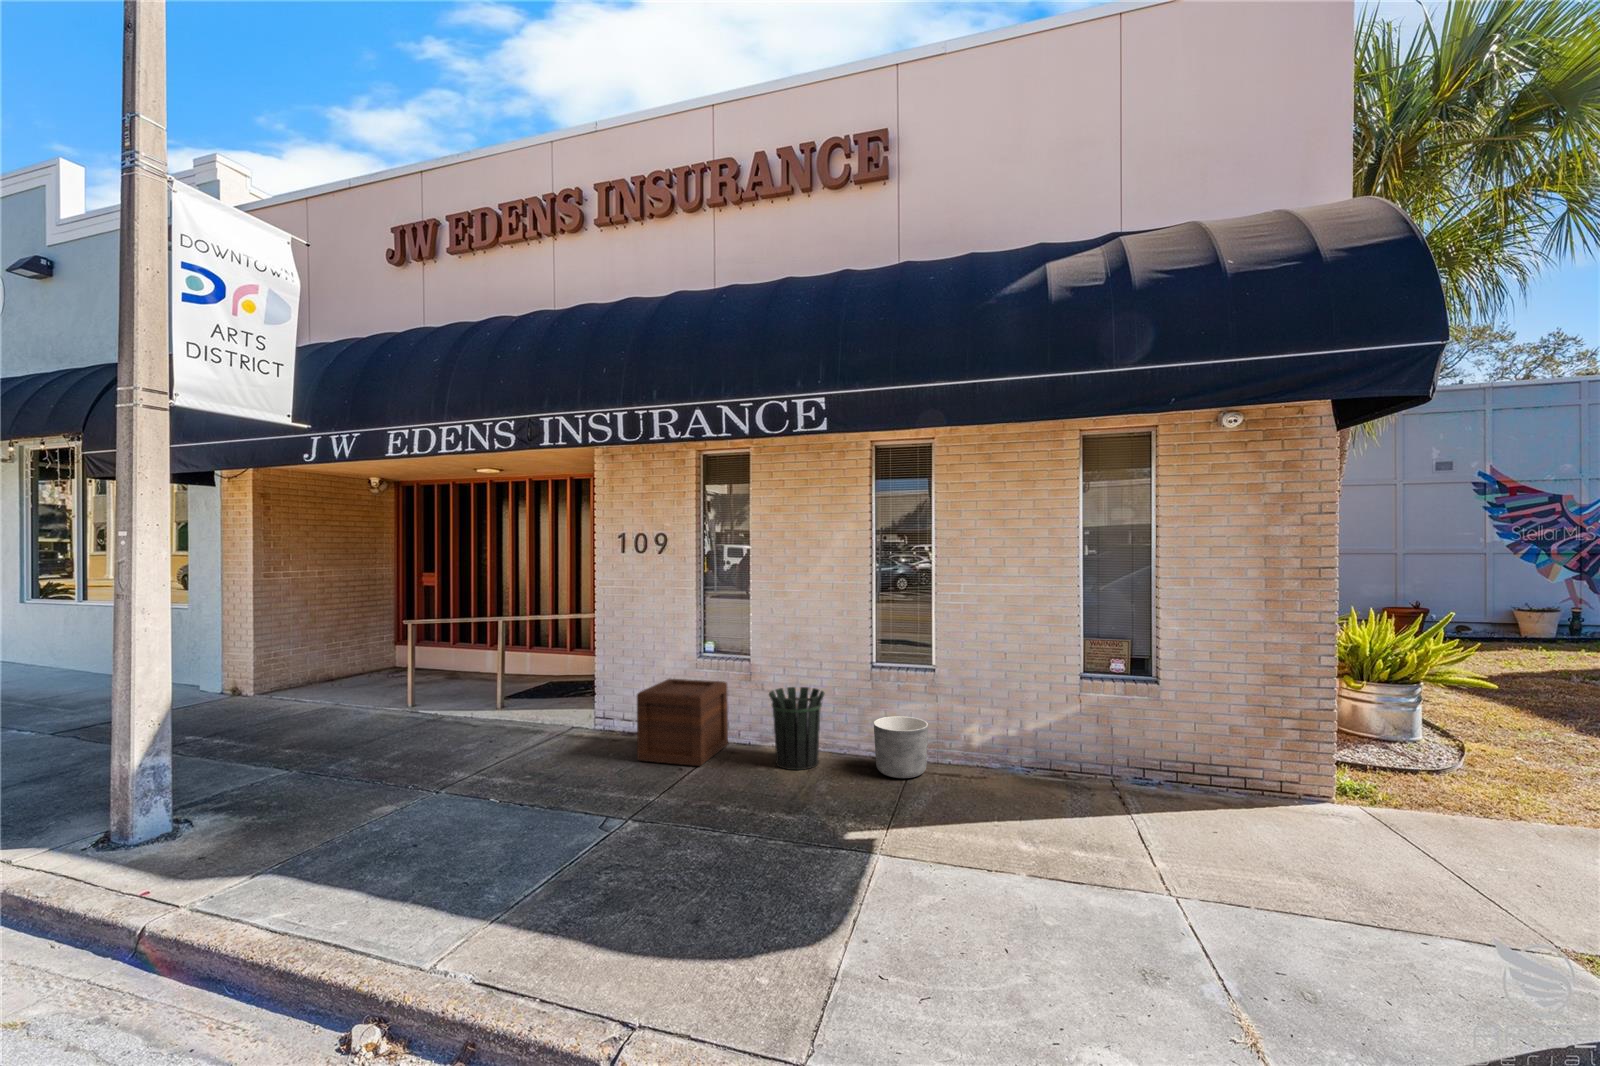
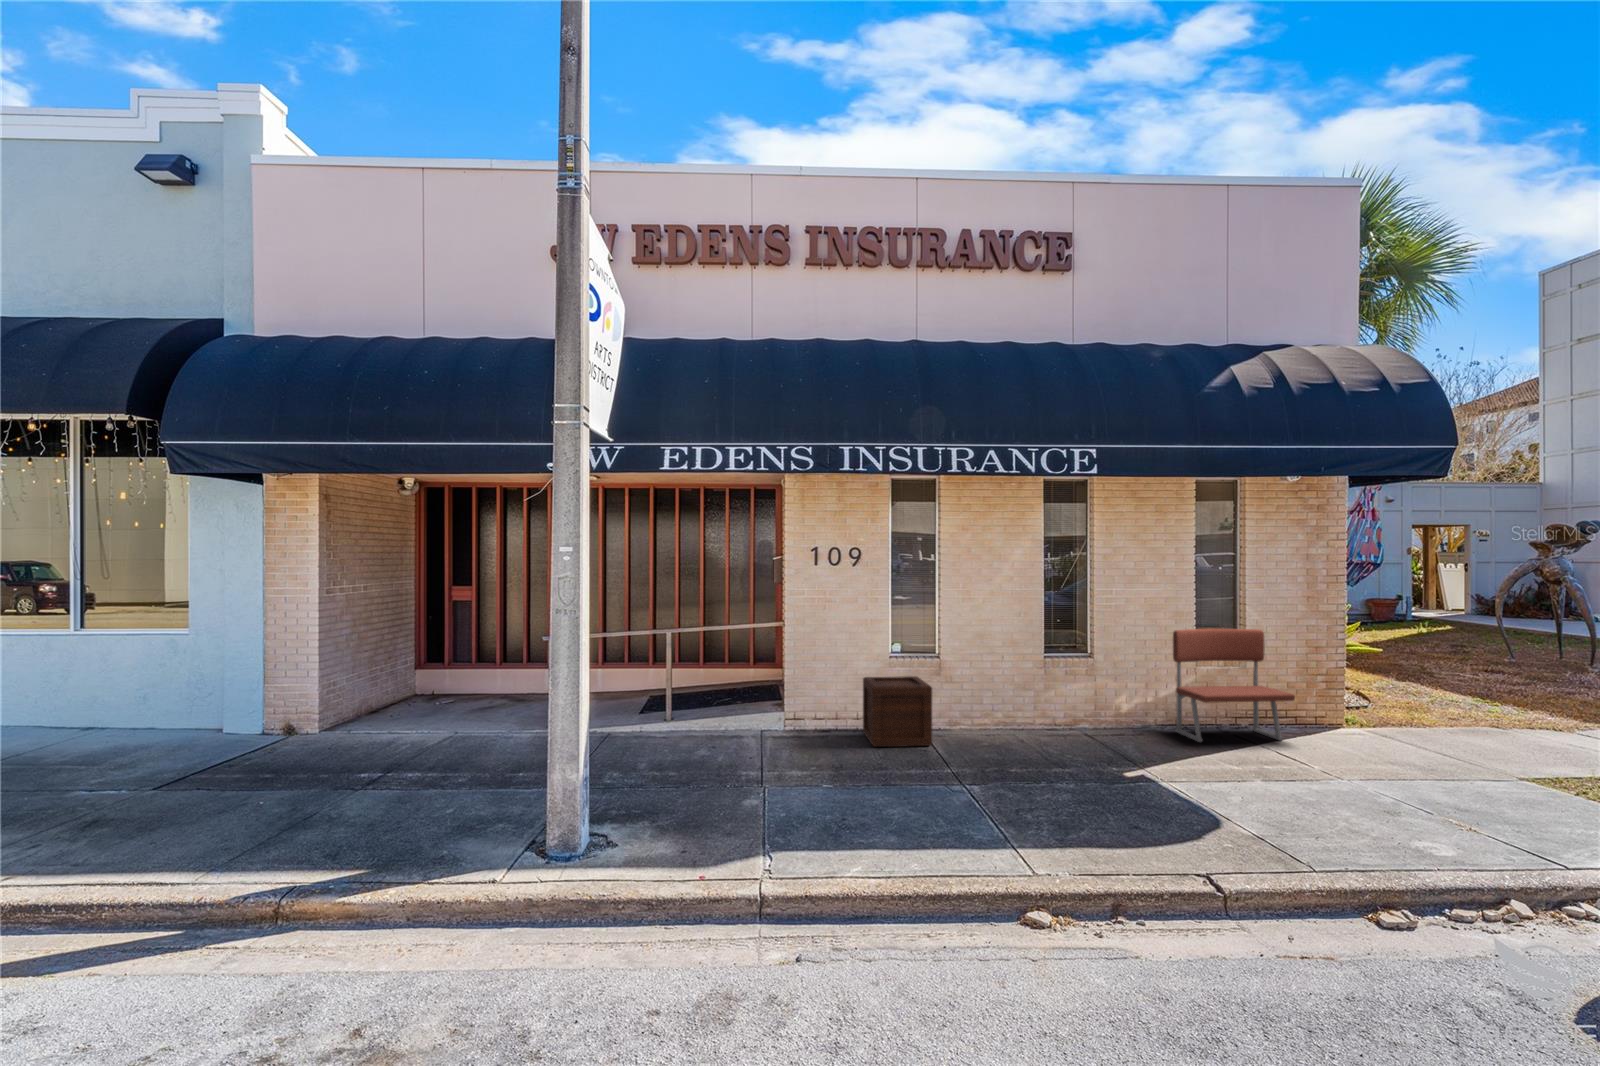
bench: none [1036,642,1193,813] -> present [1173,629,1295,742]
waste bin: present [769,687,825,770] -> none [972,676,1020,742]
planter: present [874,716,928,778] -> none [1057,694,1102,739]

